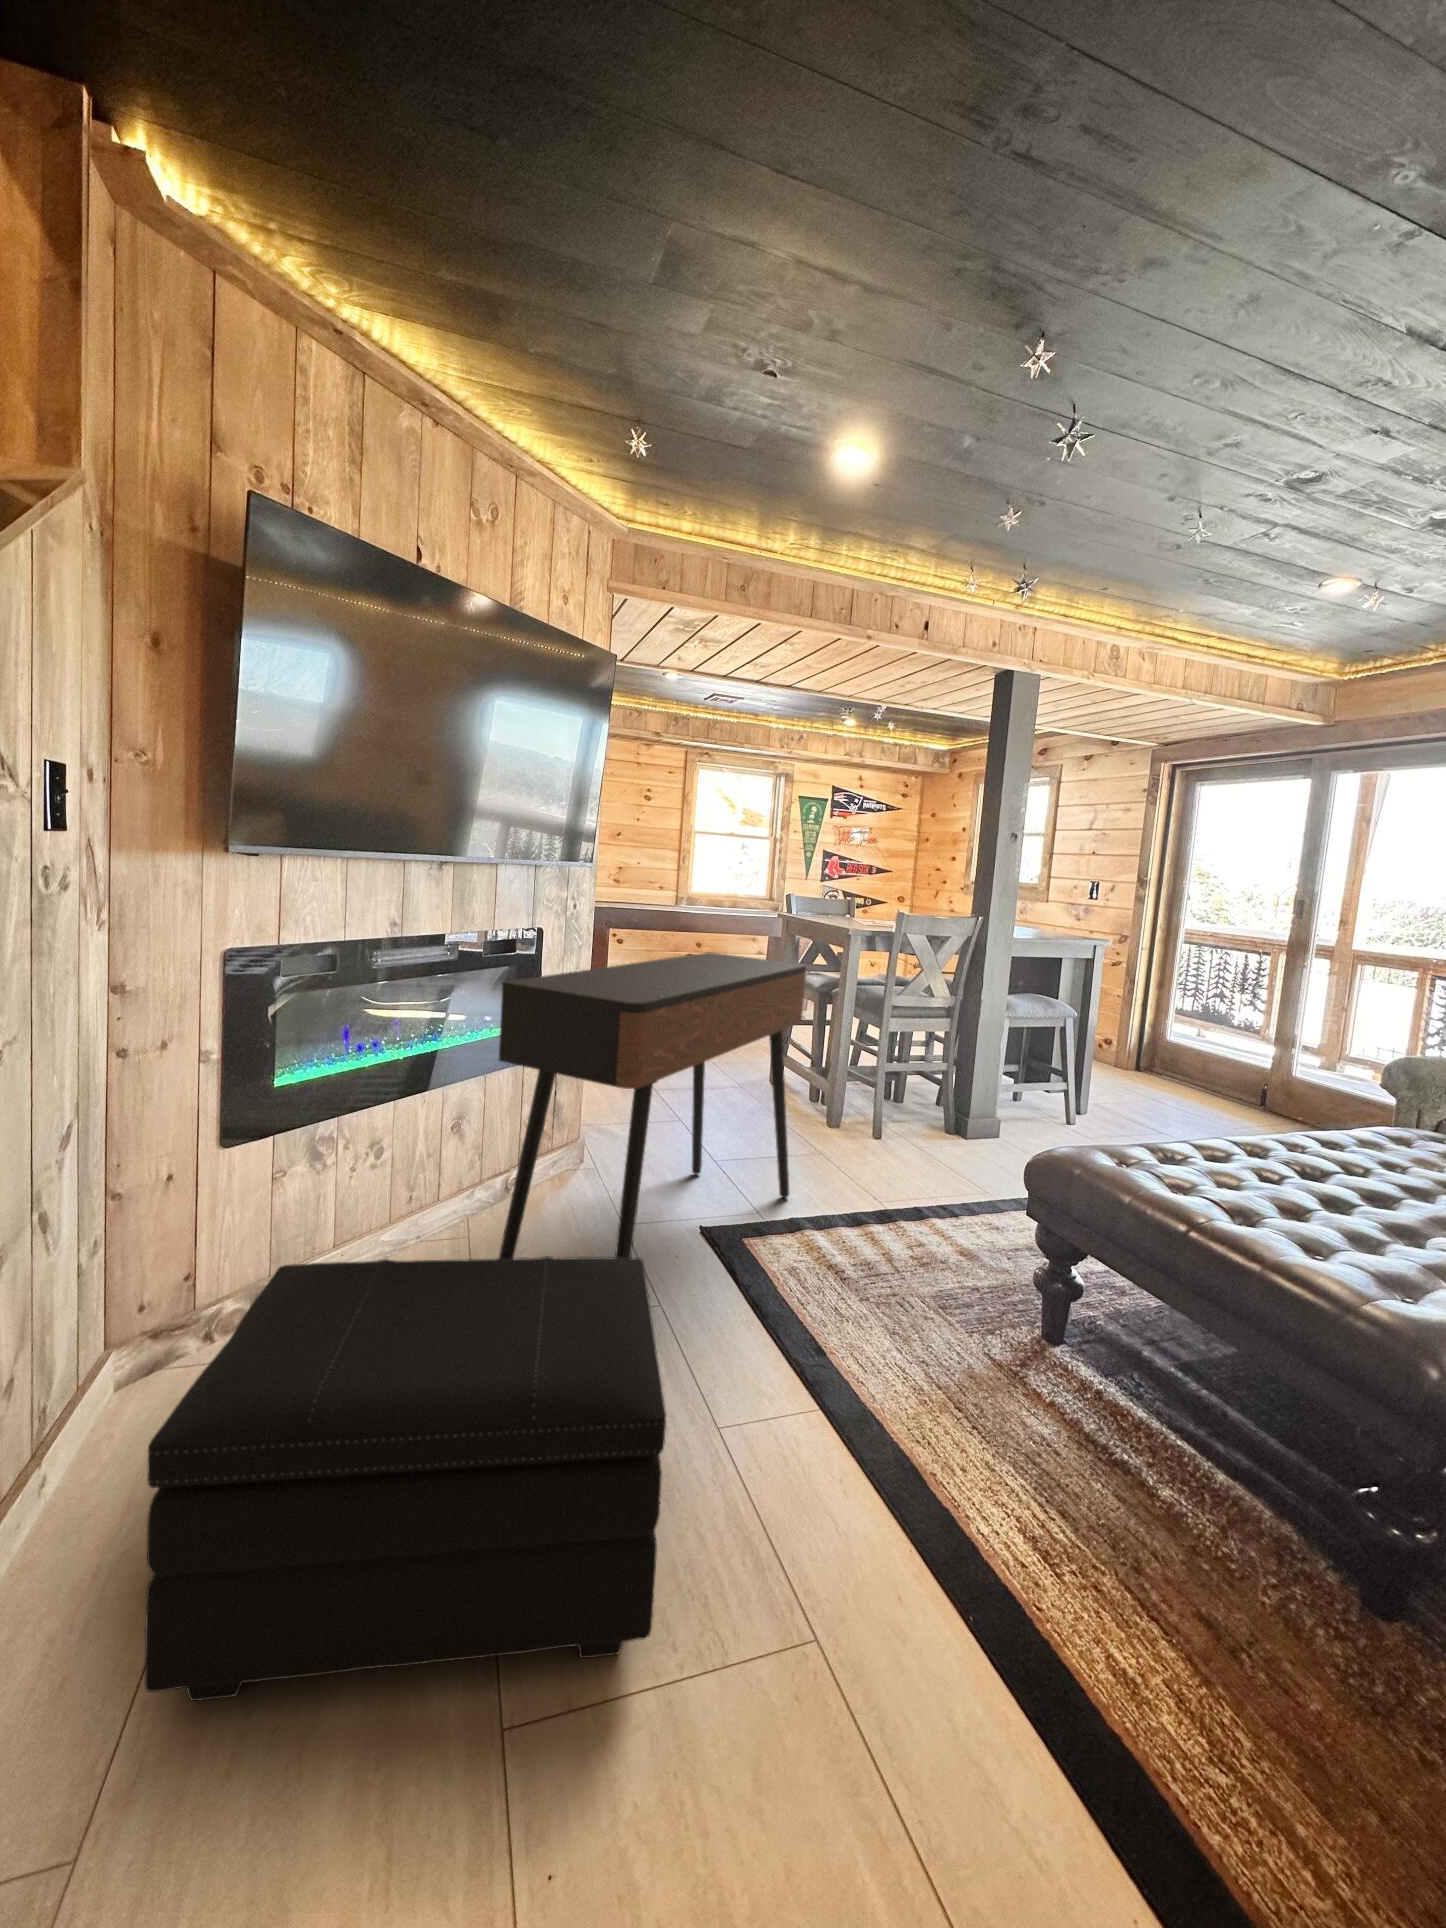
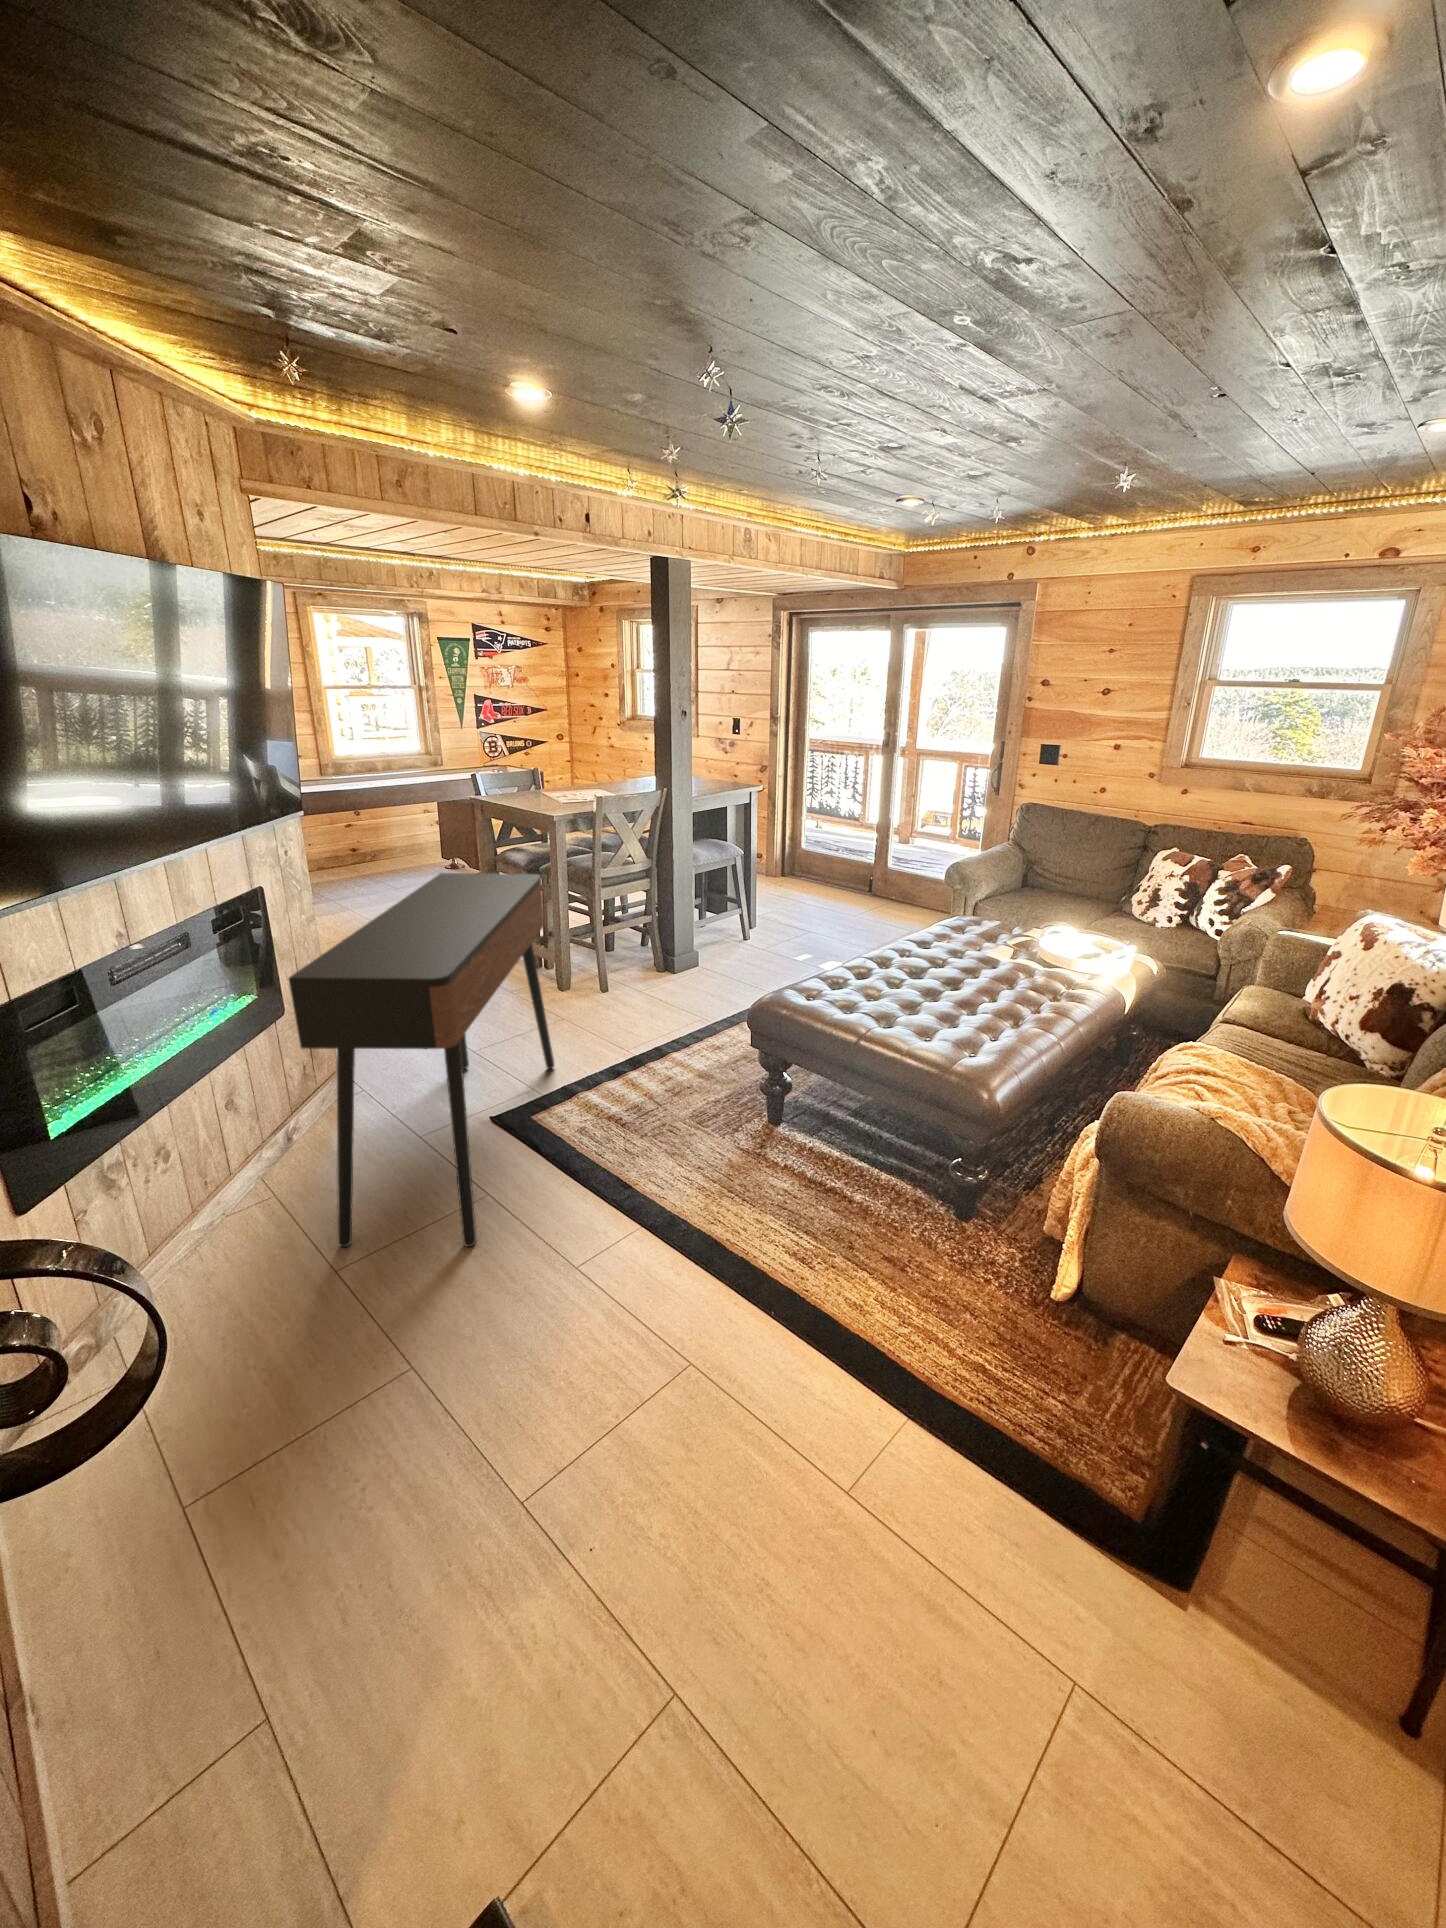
footstool: present [145,1256,666,1701] -> none [192,1181,601,1620]

